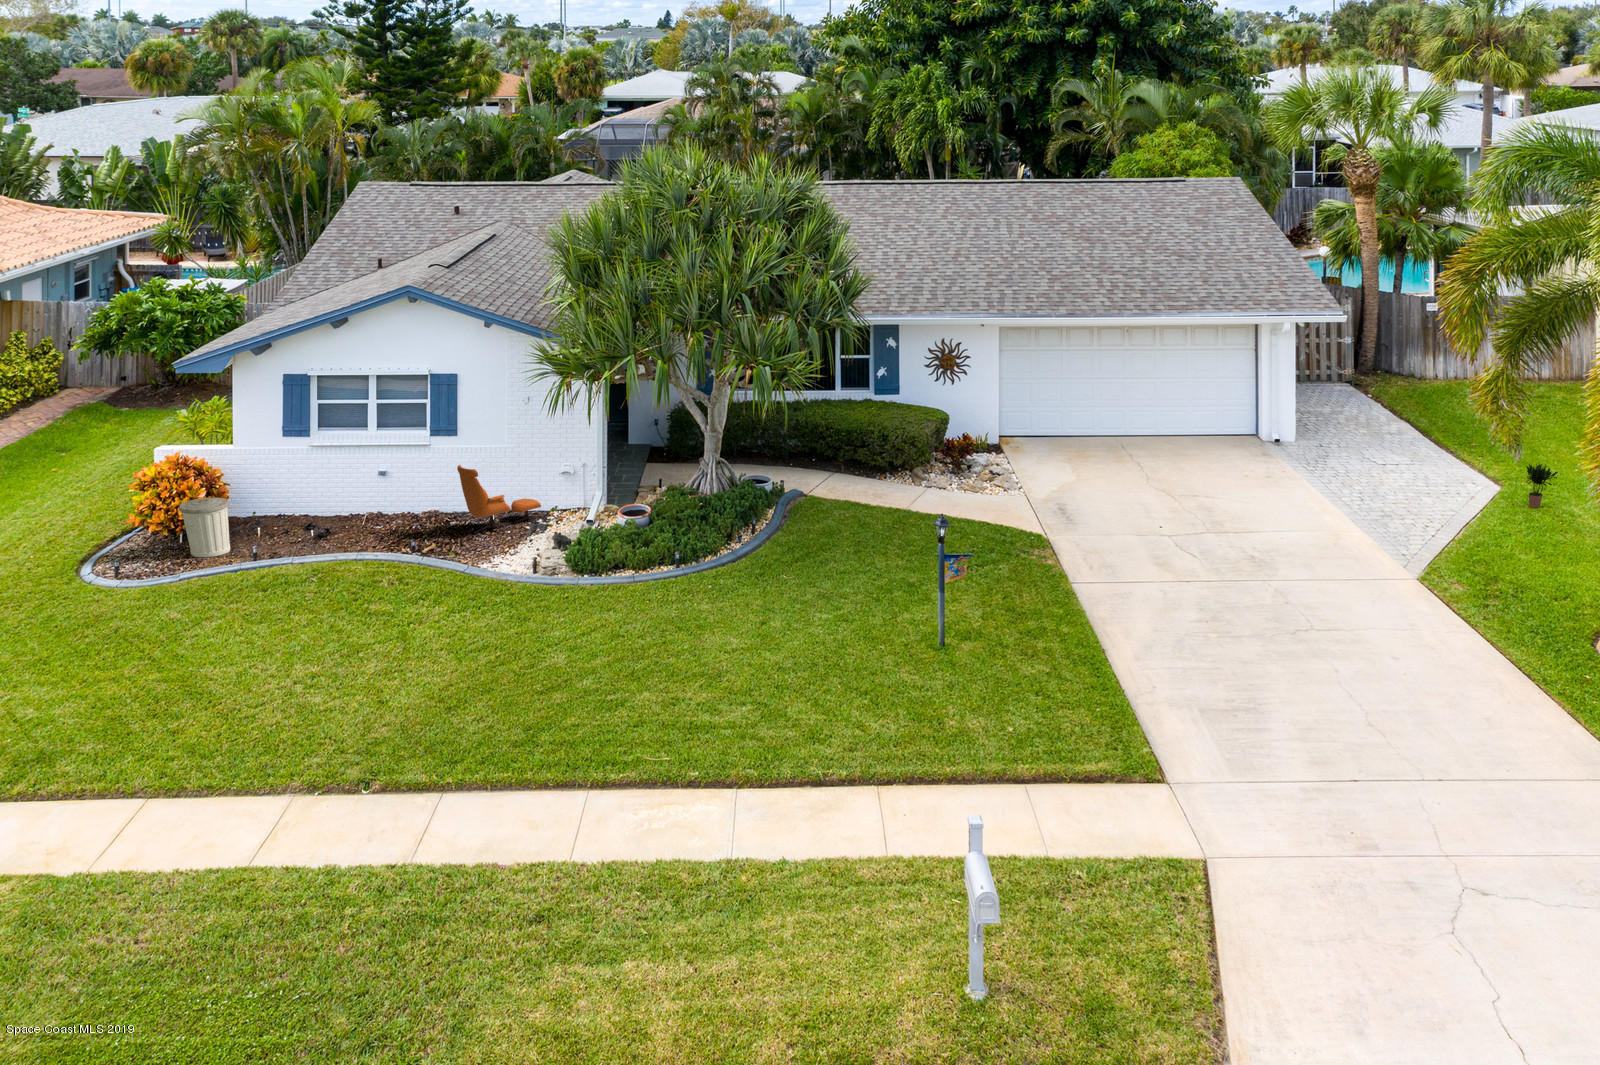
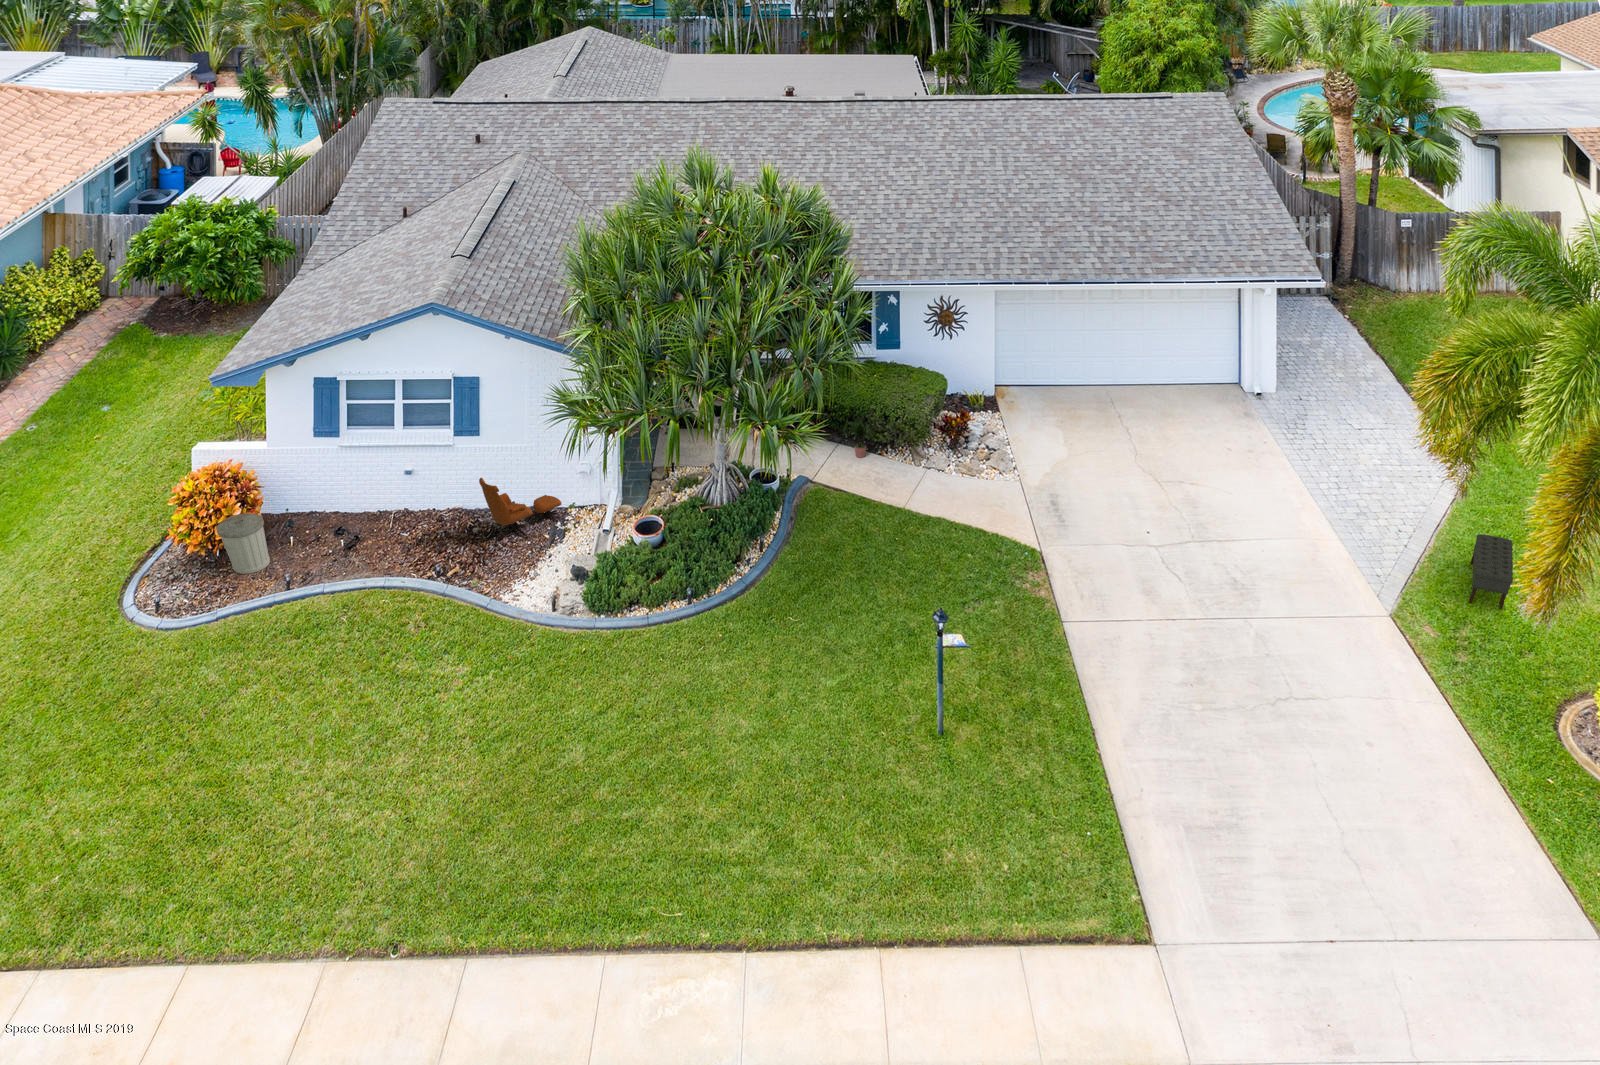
potted plant: present [1526,464,1558,508] -> present [850,421,874,458]
bench: none [1501,508,1542,570] -> present [1469,534,1513,609]

